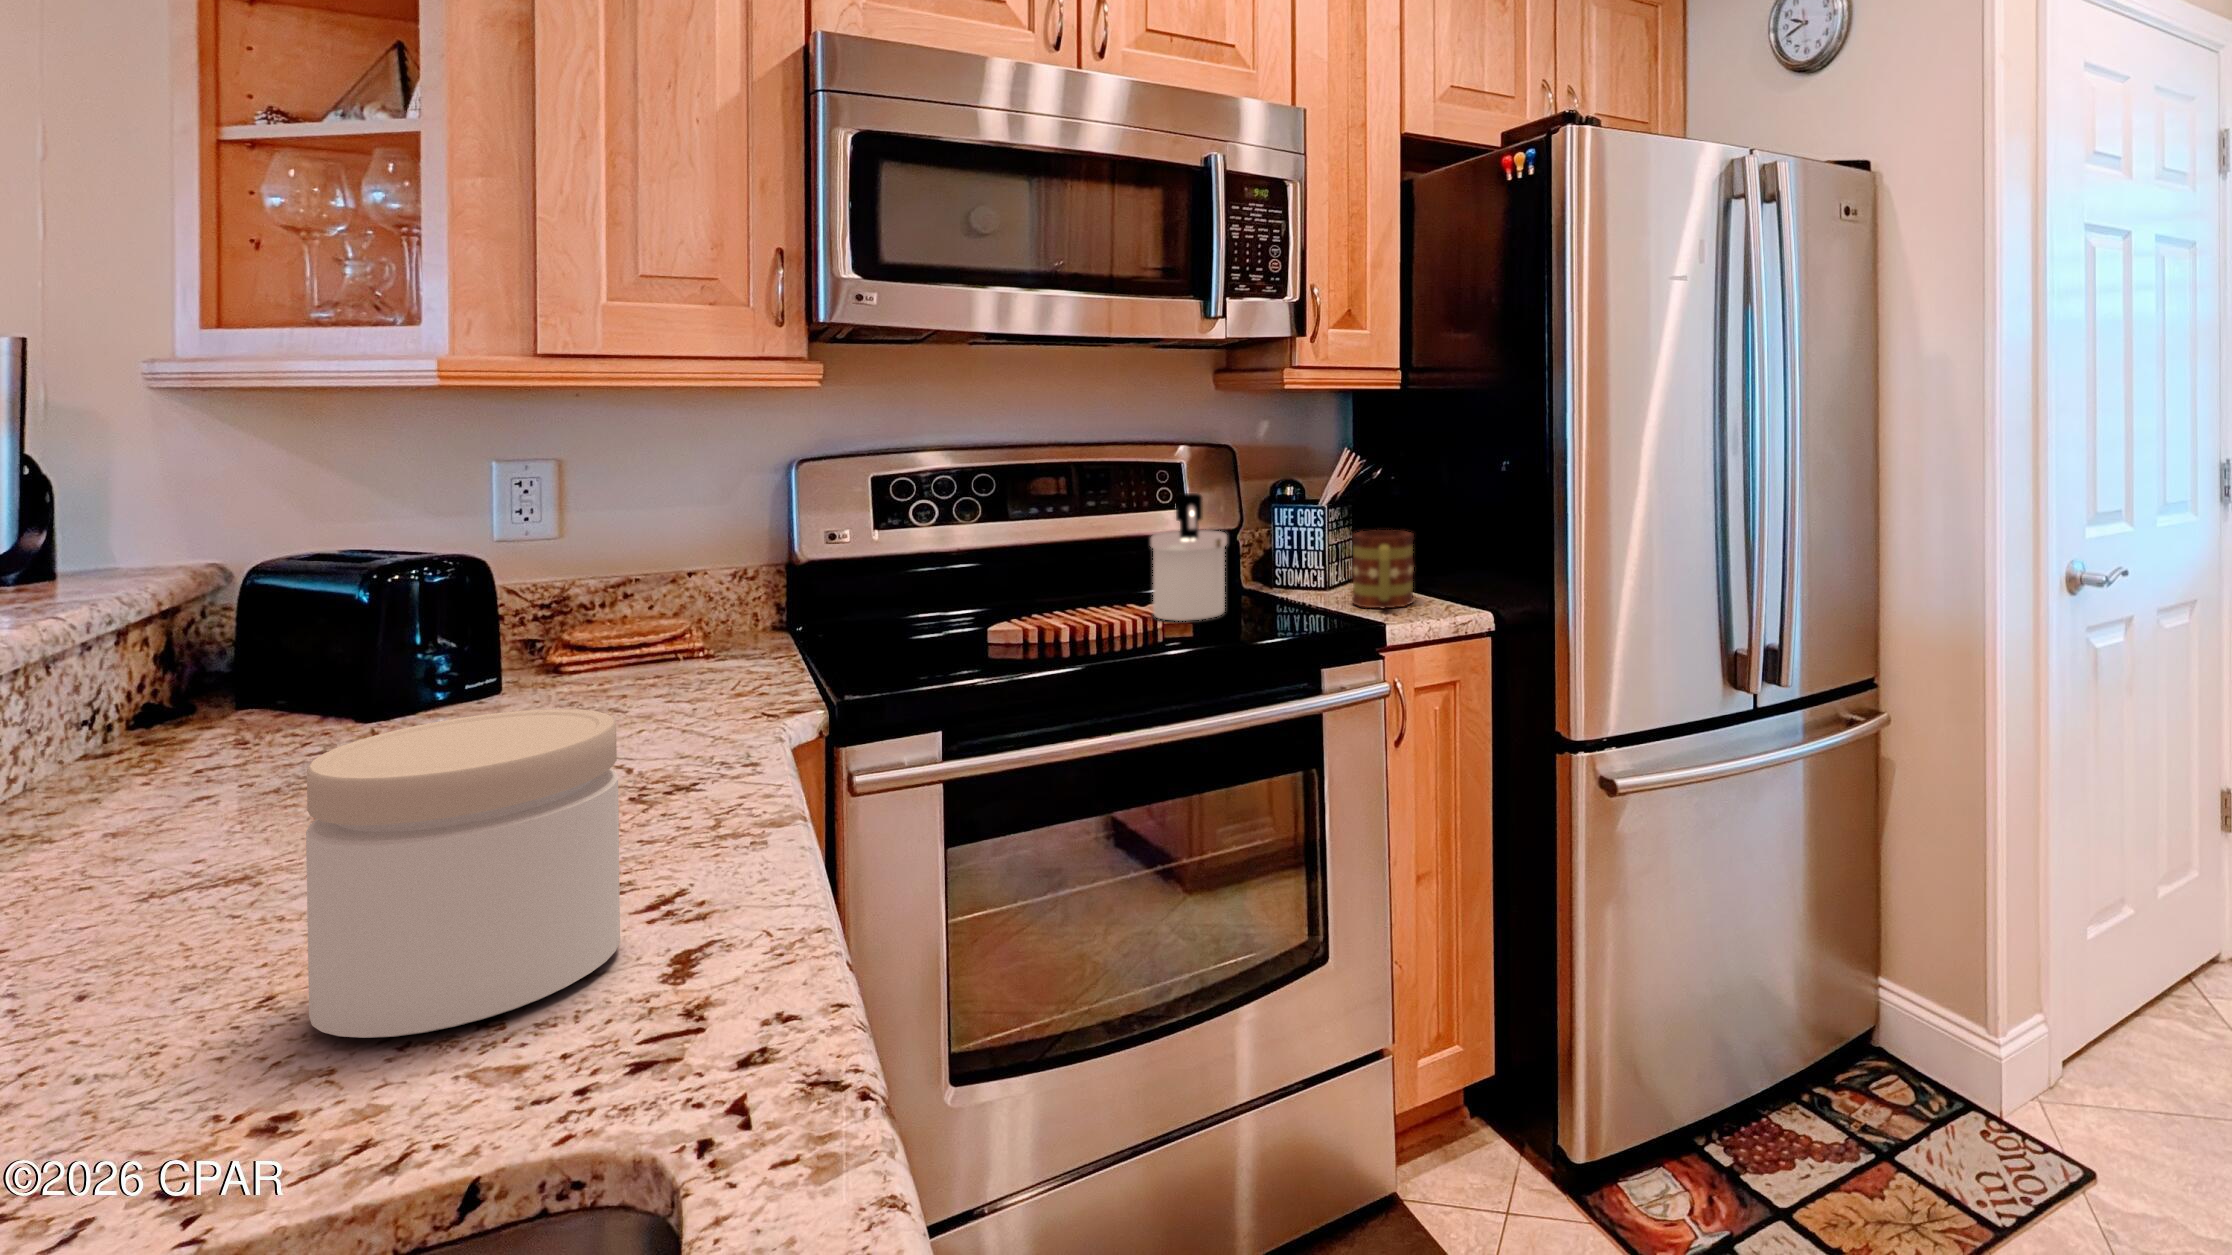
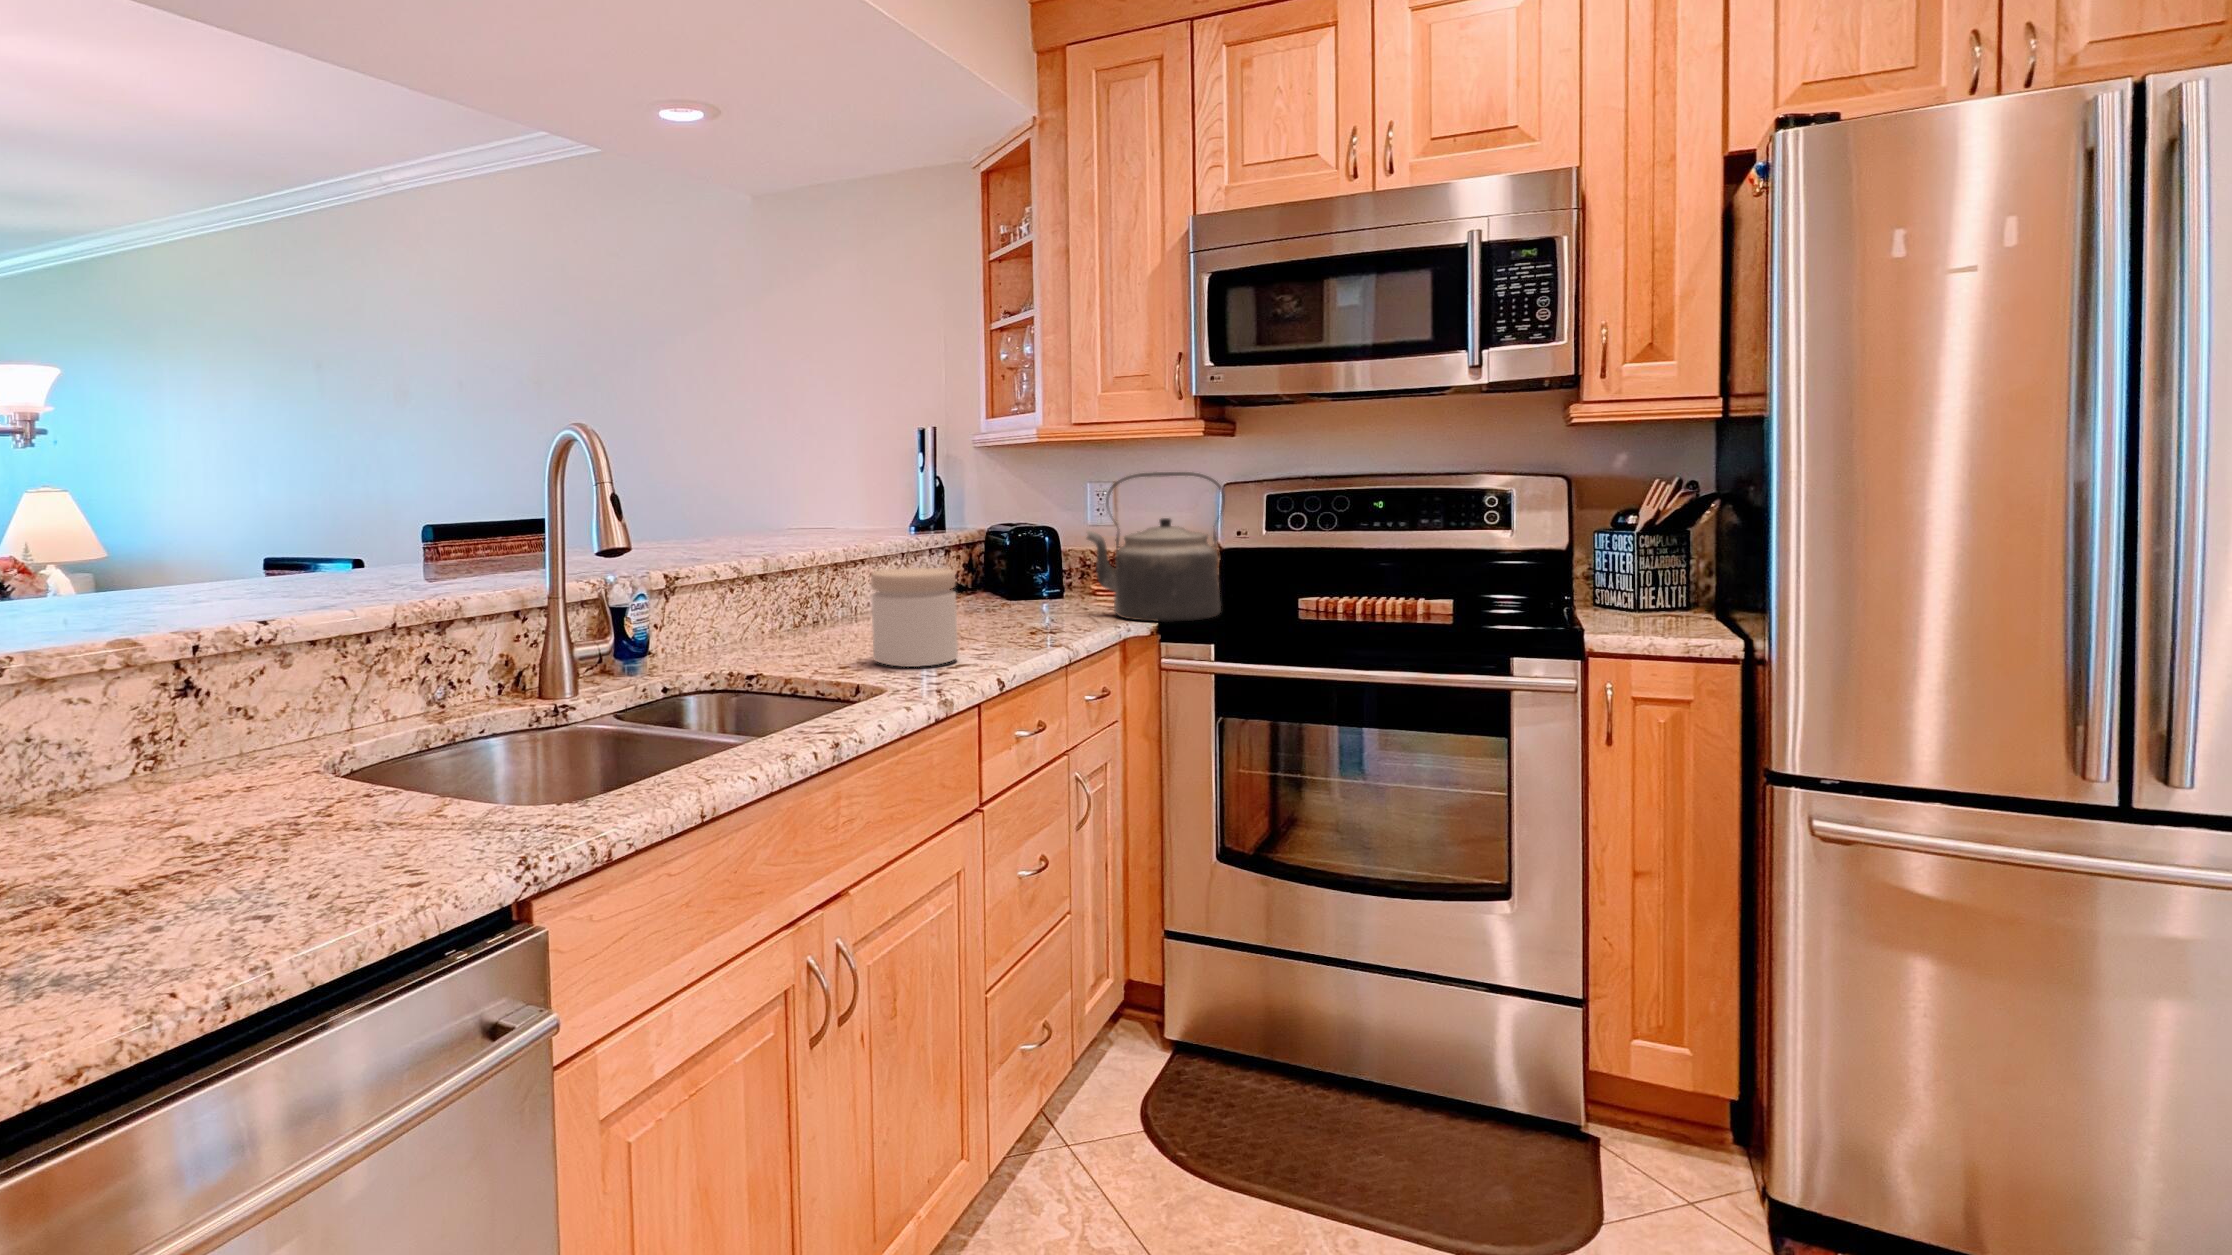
kettle: none [634,447,906,715] -> present [1087,472,1225,622]
soap dispenser: present [1151,493,1227,621] -> none [1440,513,1508,616]
mug: present [1352,530,1414,609] -> none [1627,556,1695,629]

